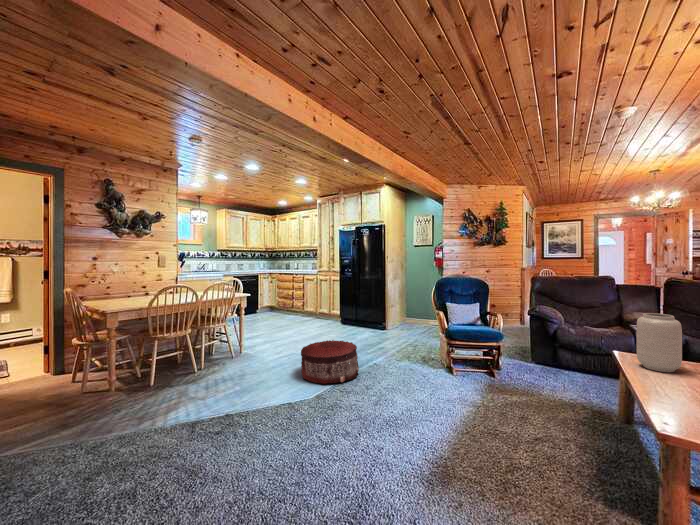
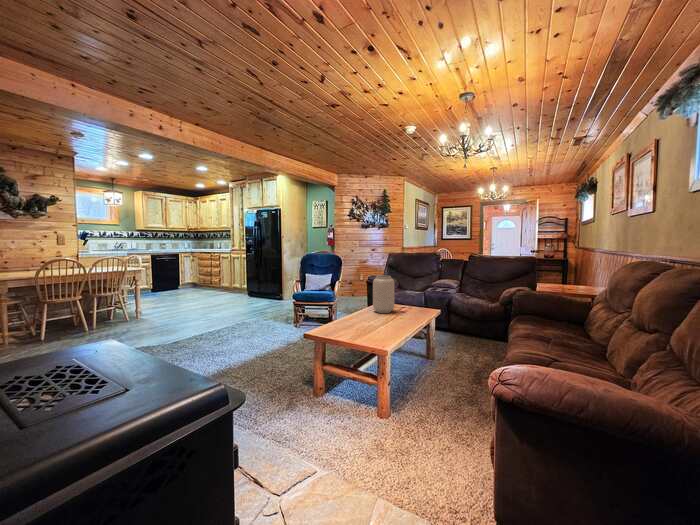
pouf: present [301,340,359,384] -> none [171,304,222,336]

